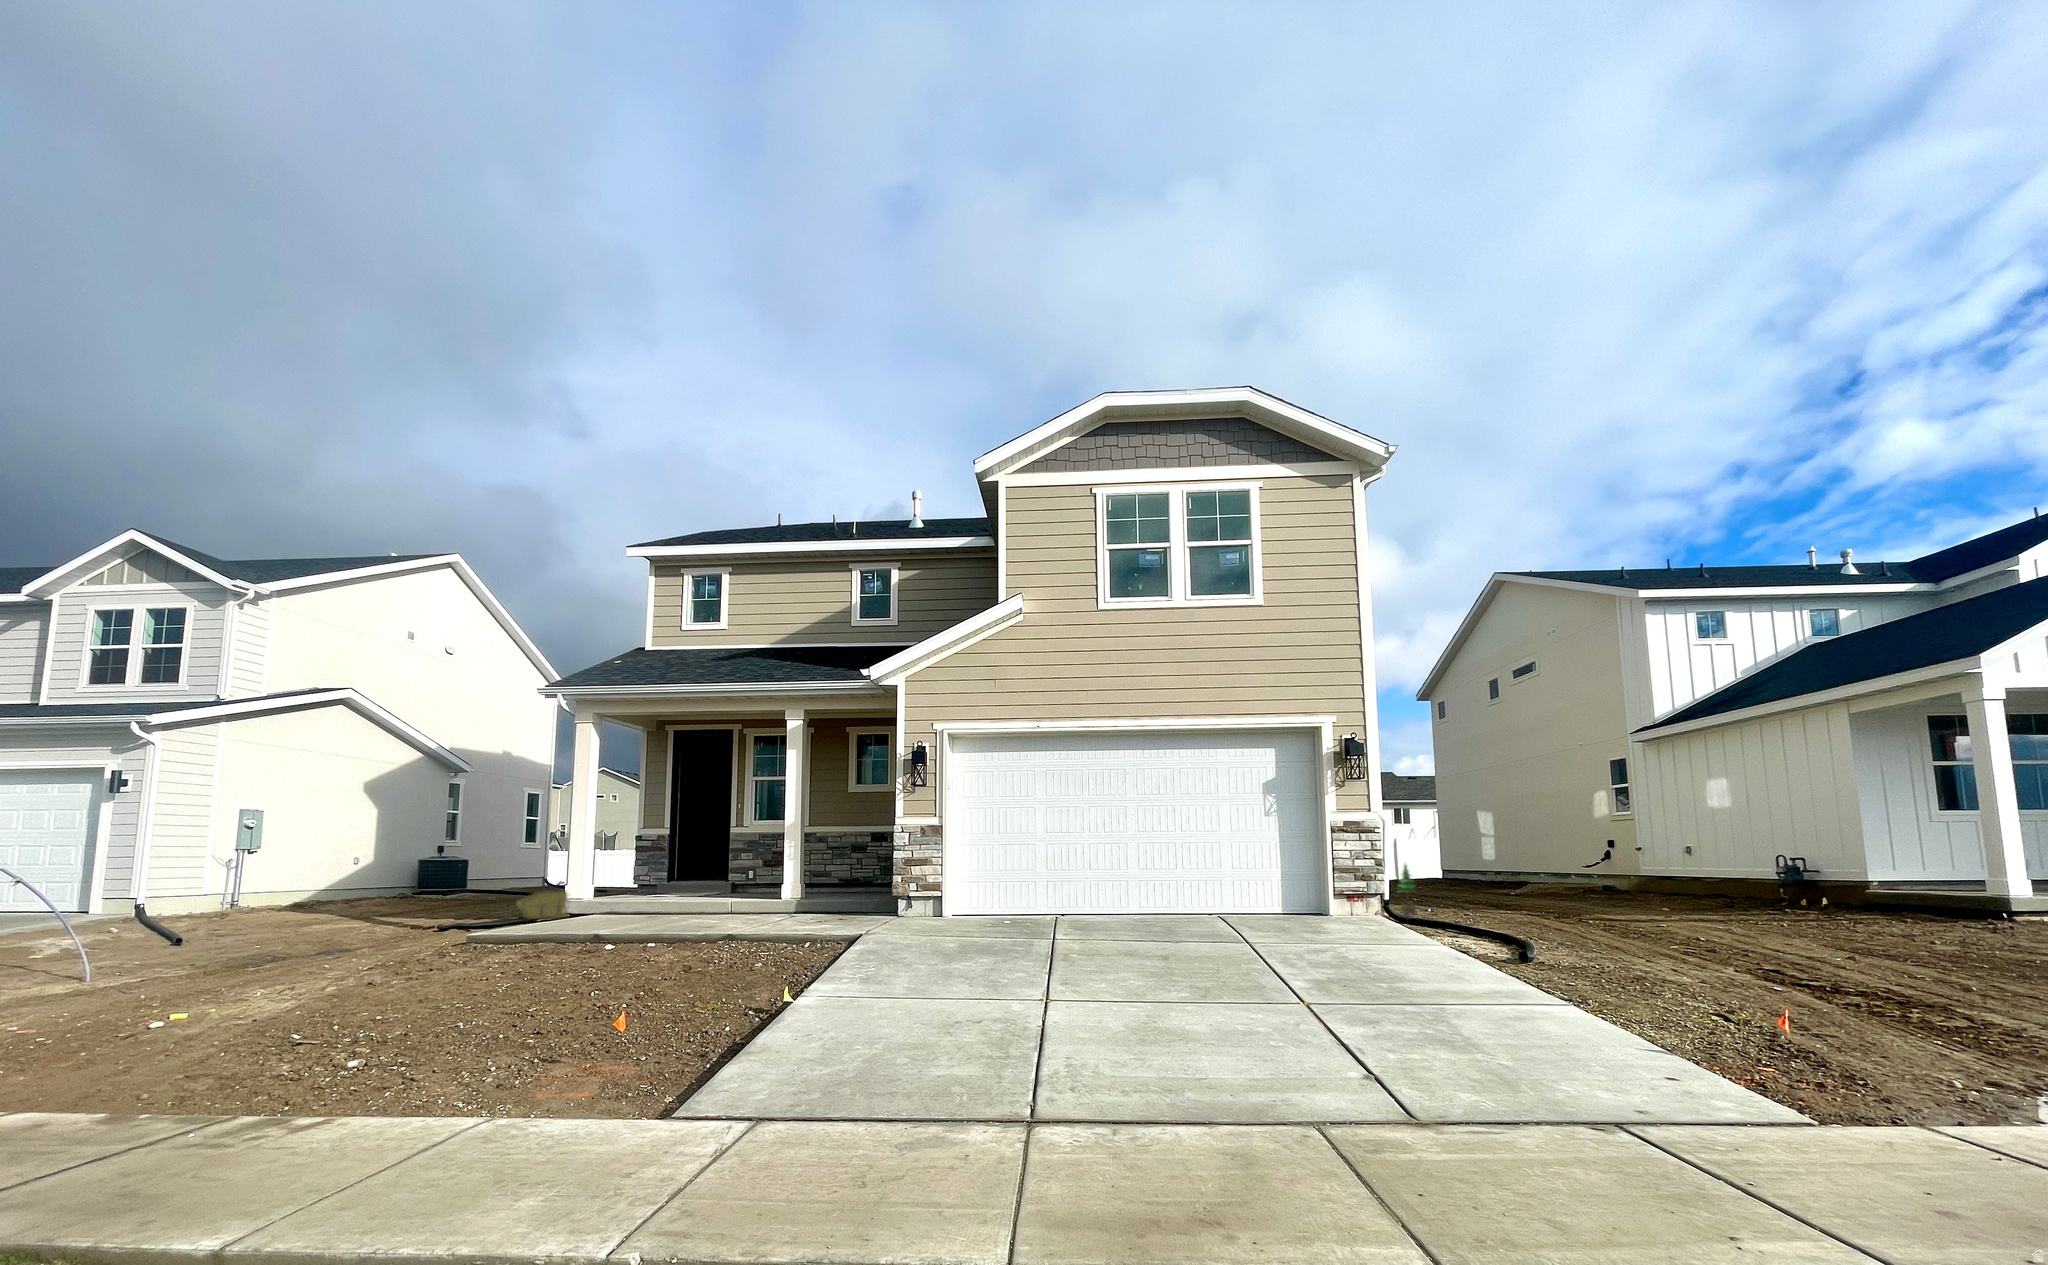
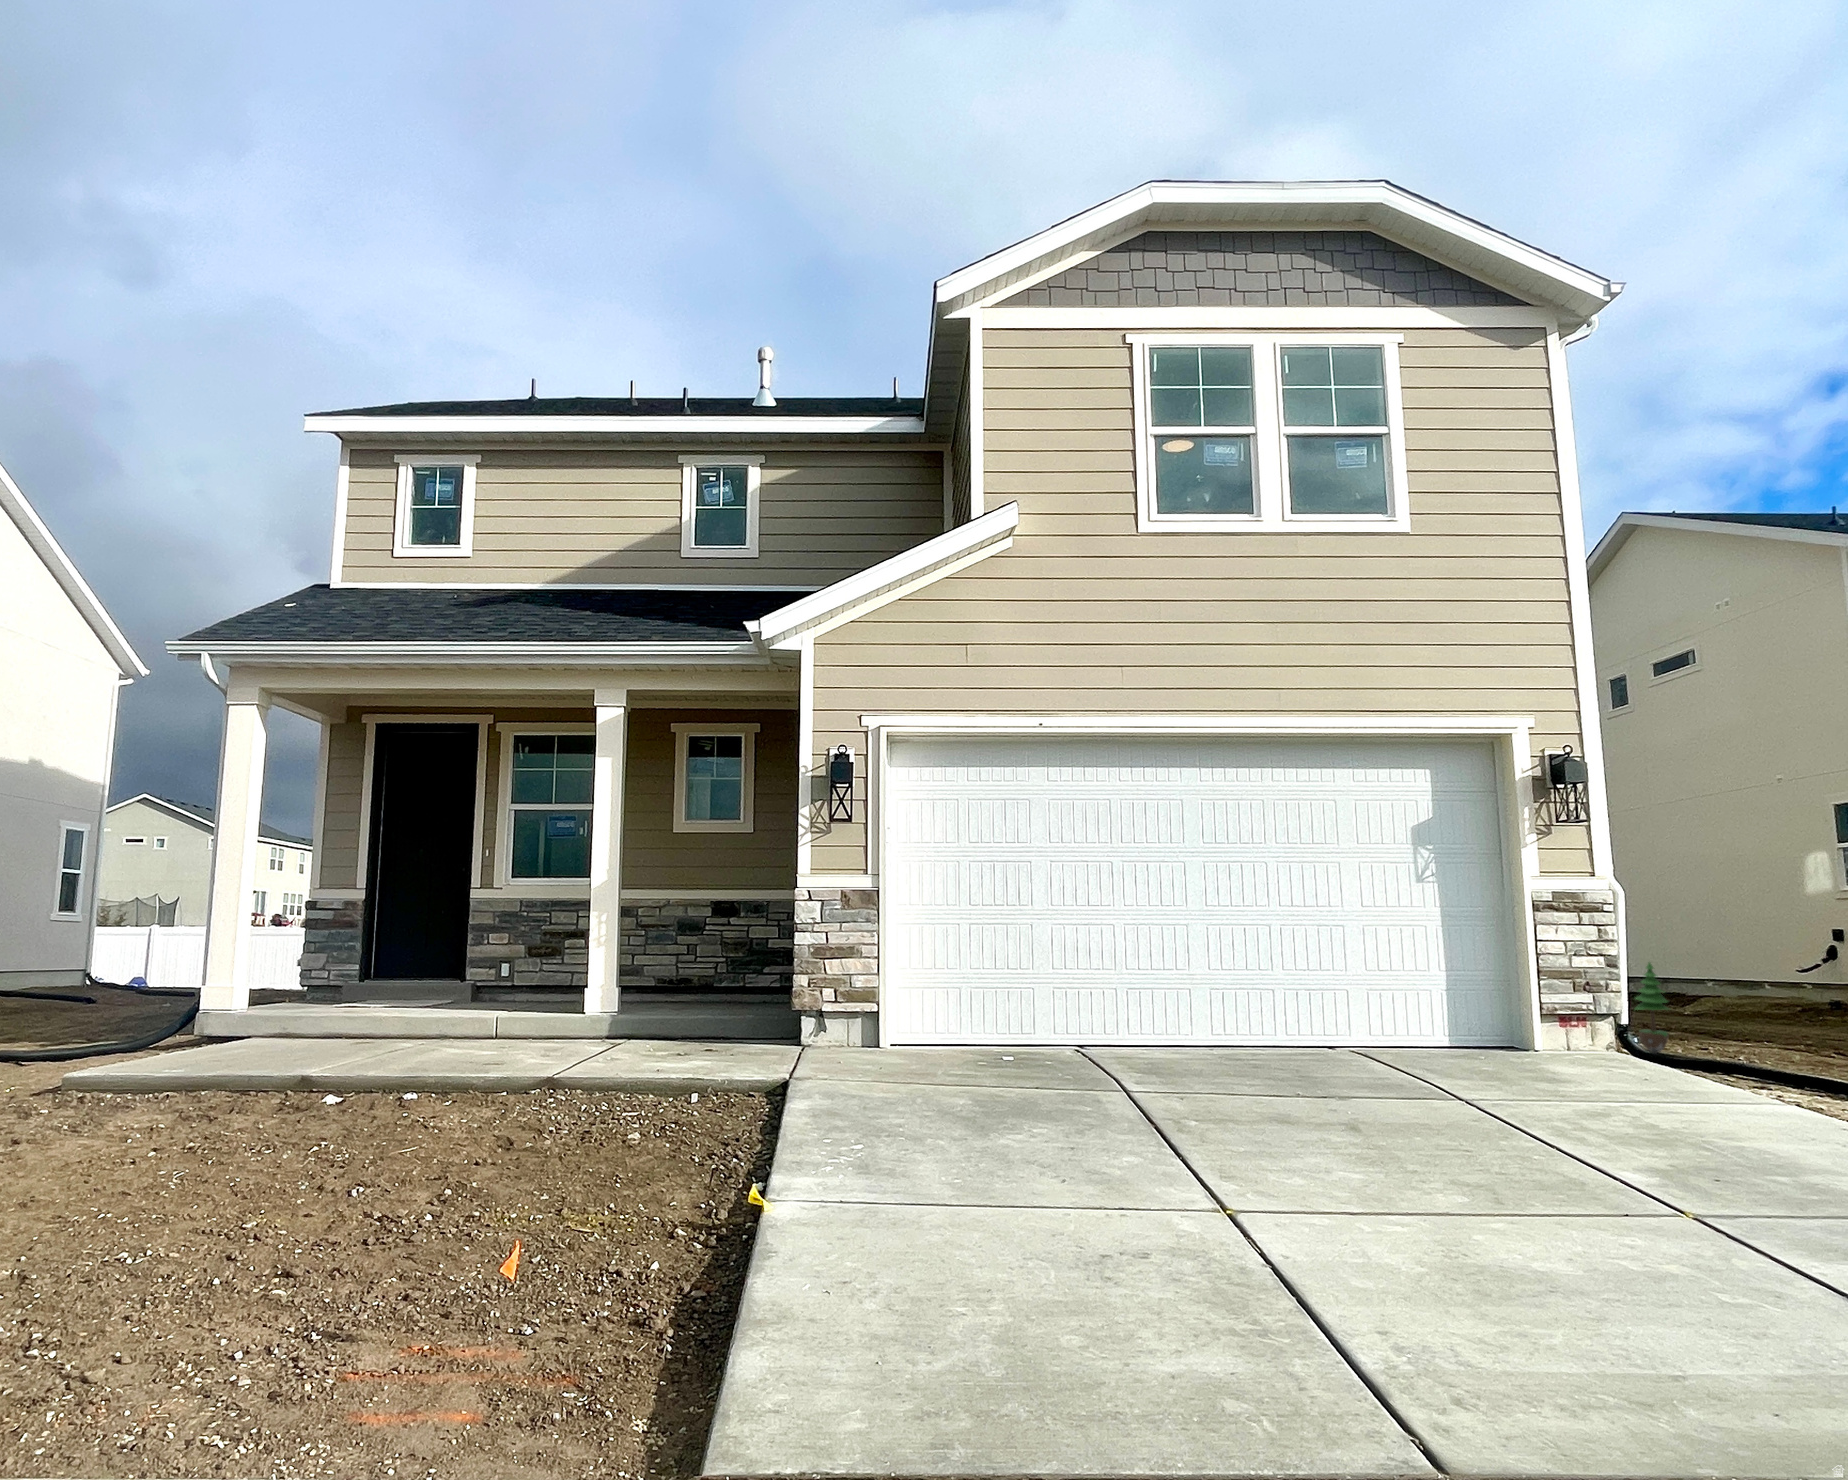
storage bin: present [516,891,568,919] -> none [102,993,212,1045]

